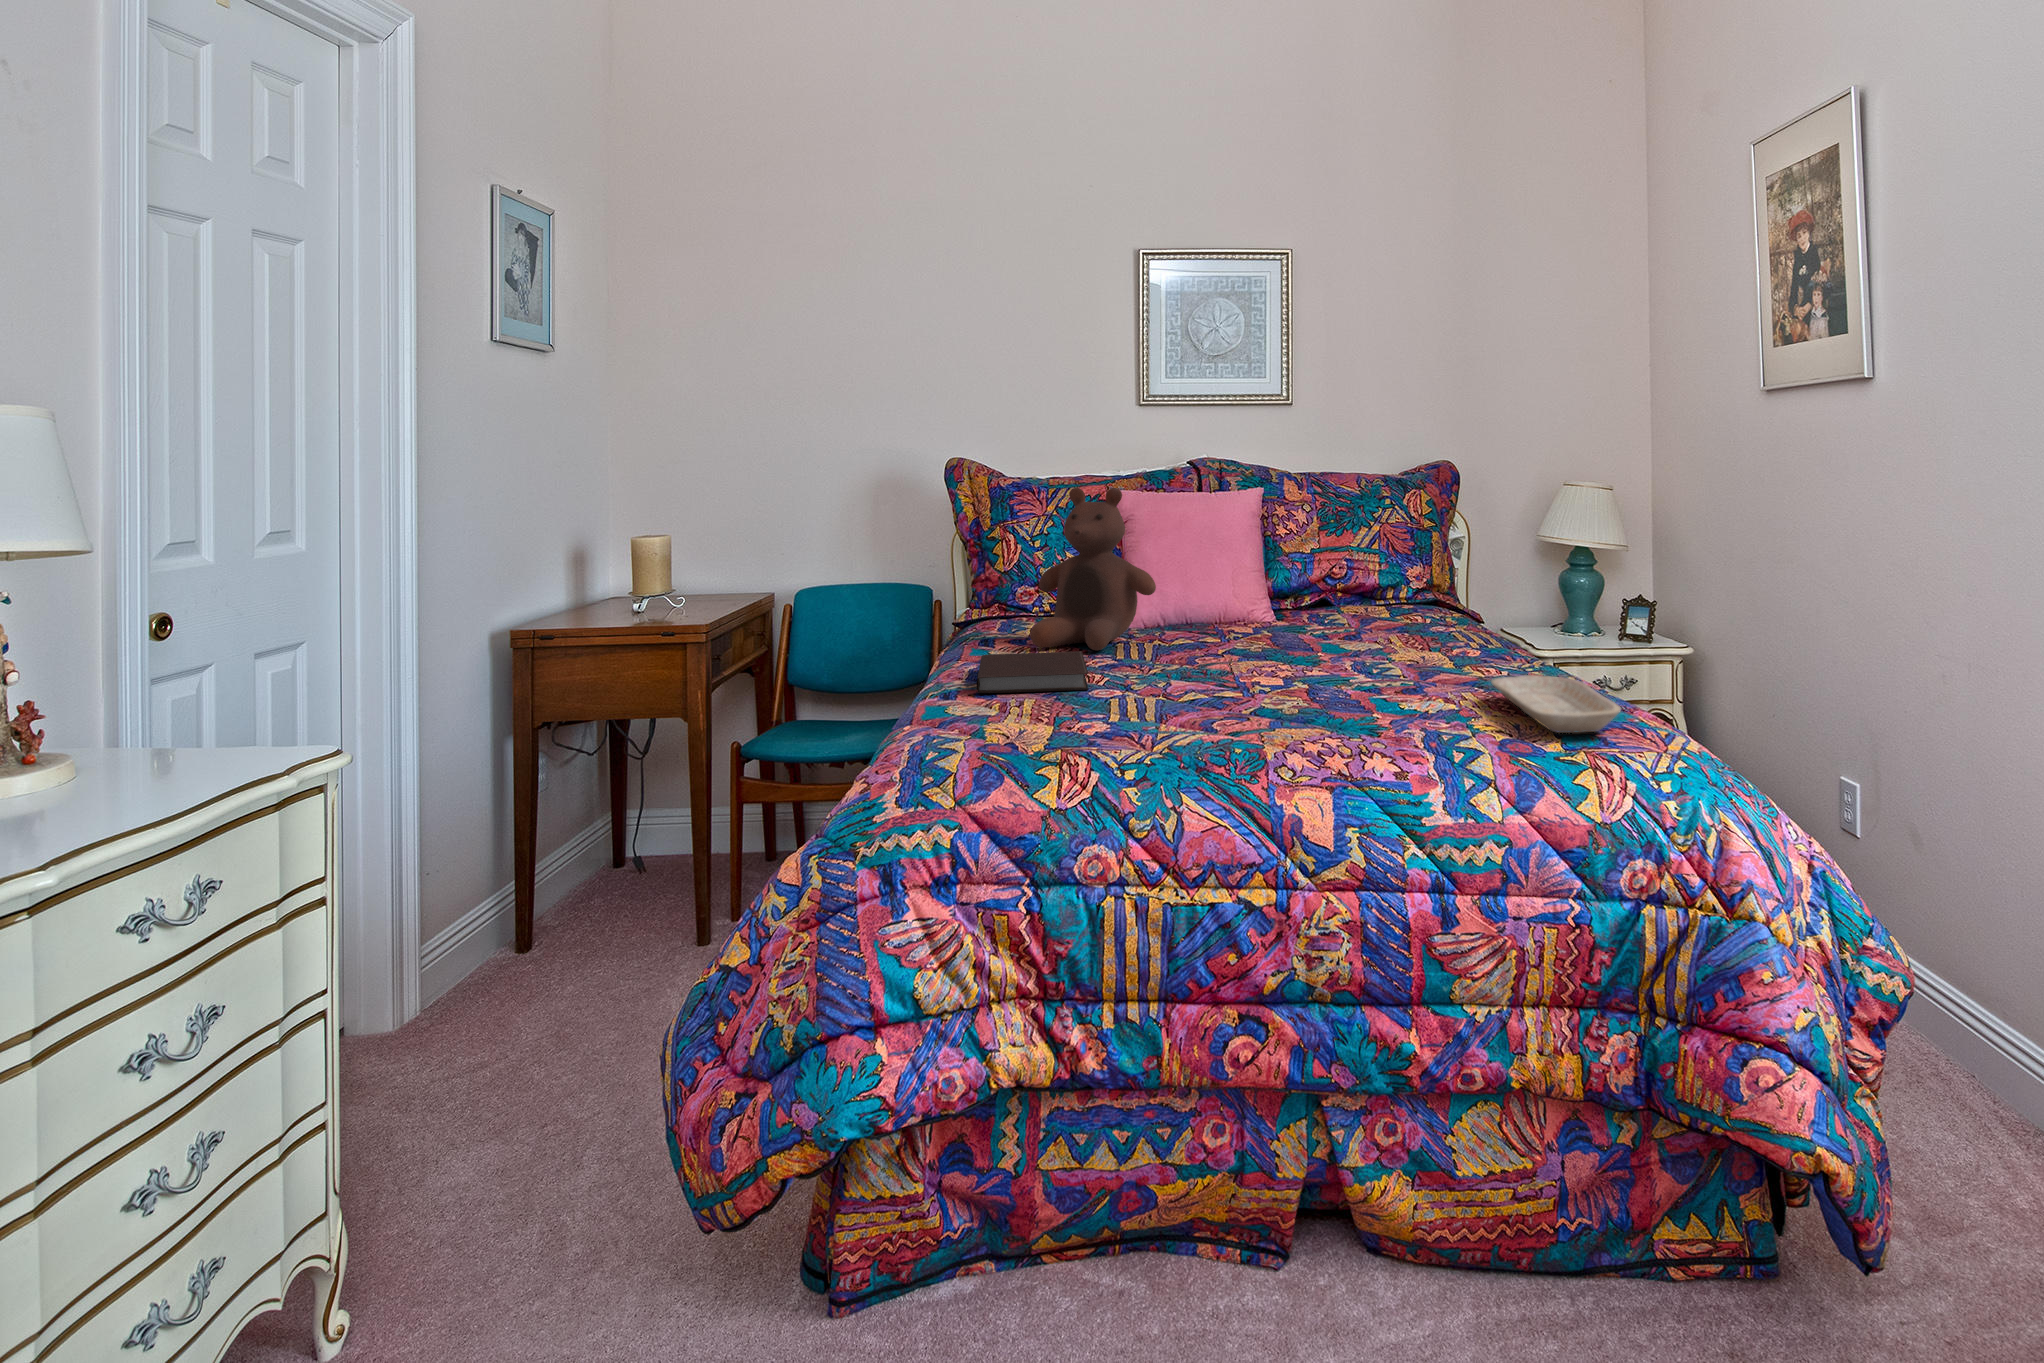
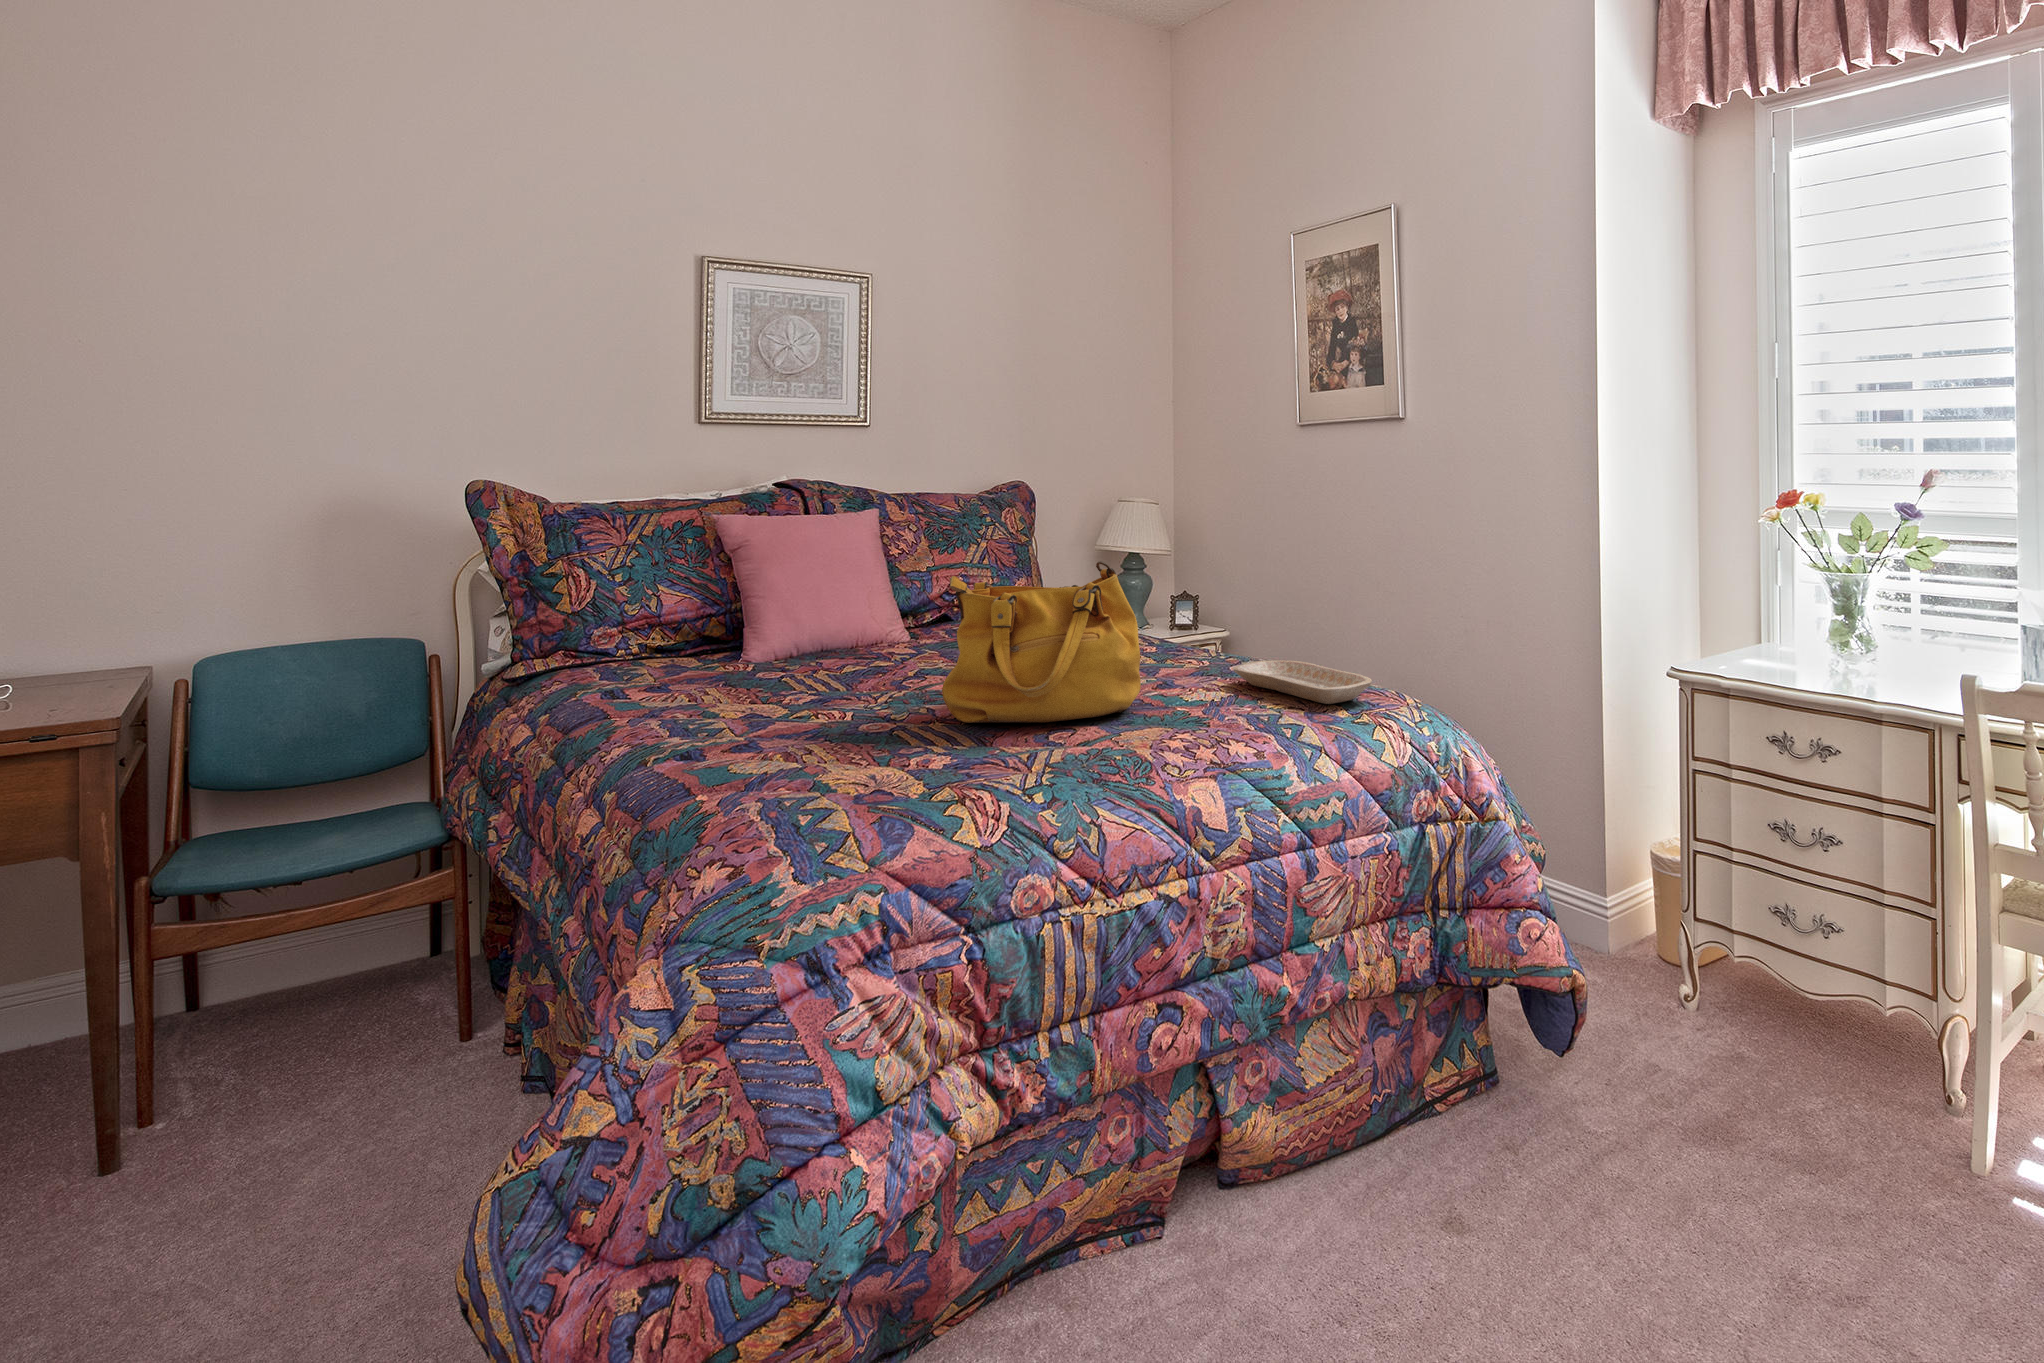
stuffed bear: present [1030,488,1156,651] -> none [678,510,830,691]
handbag: none [1159,547,1358,710] -> present [942,561,1141,723]
notebook: present [977,651,1088,693] -> none [674,688,850,746]

